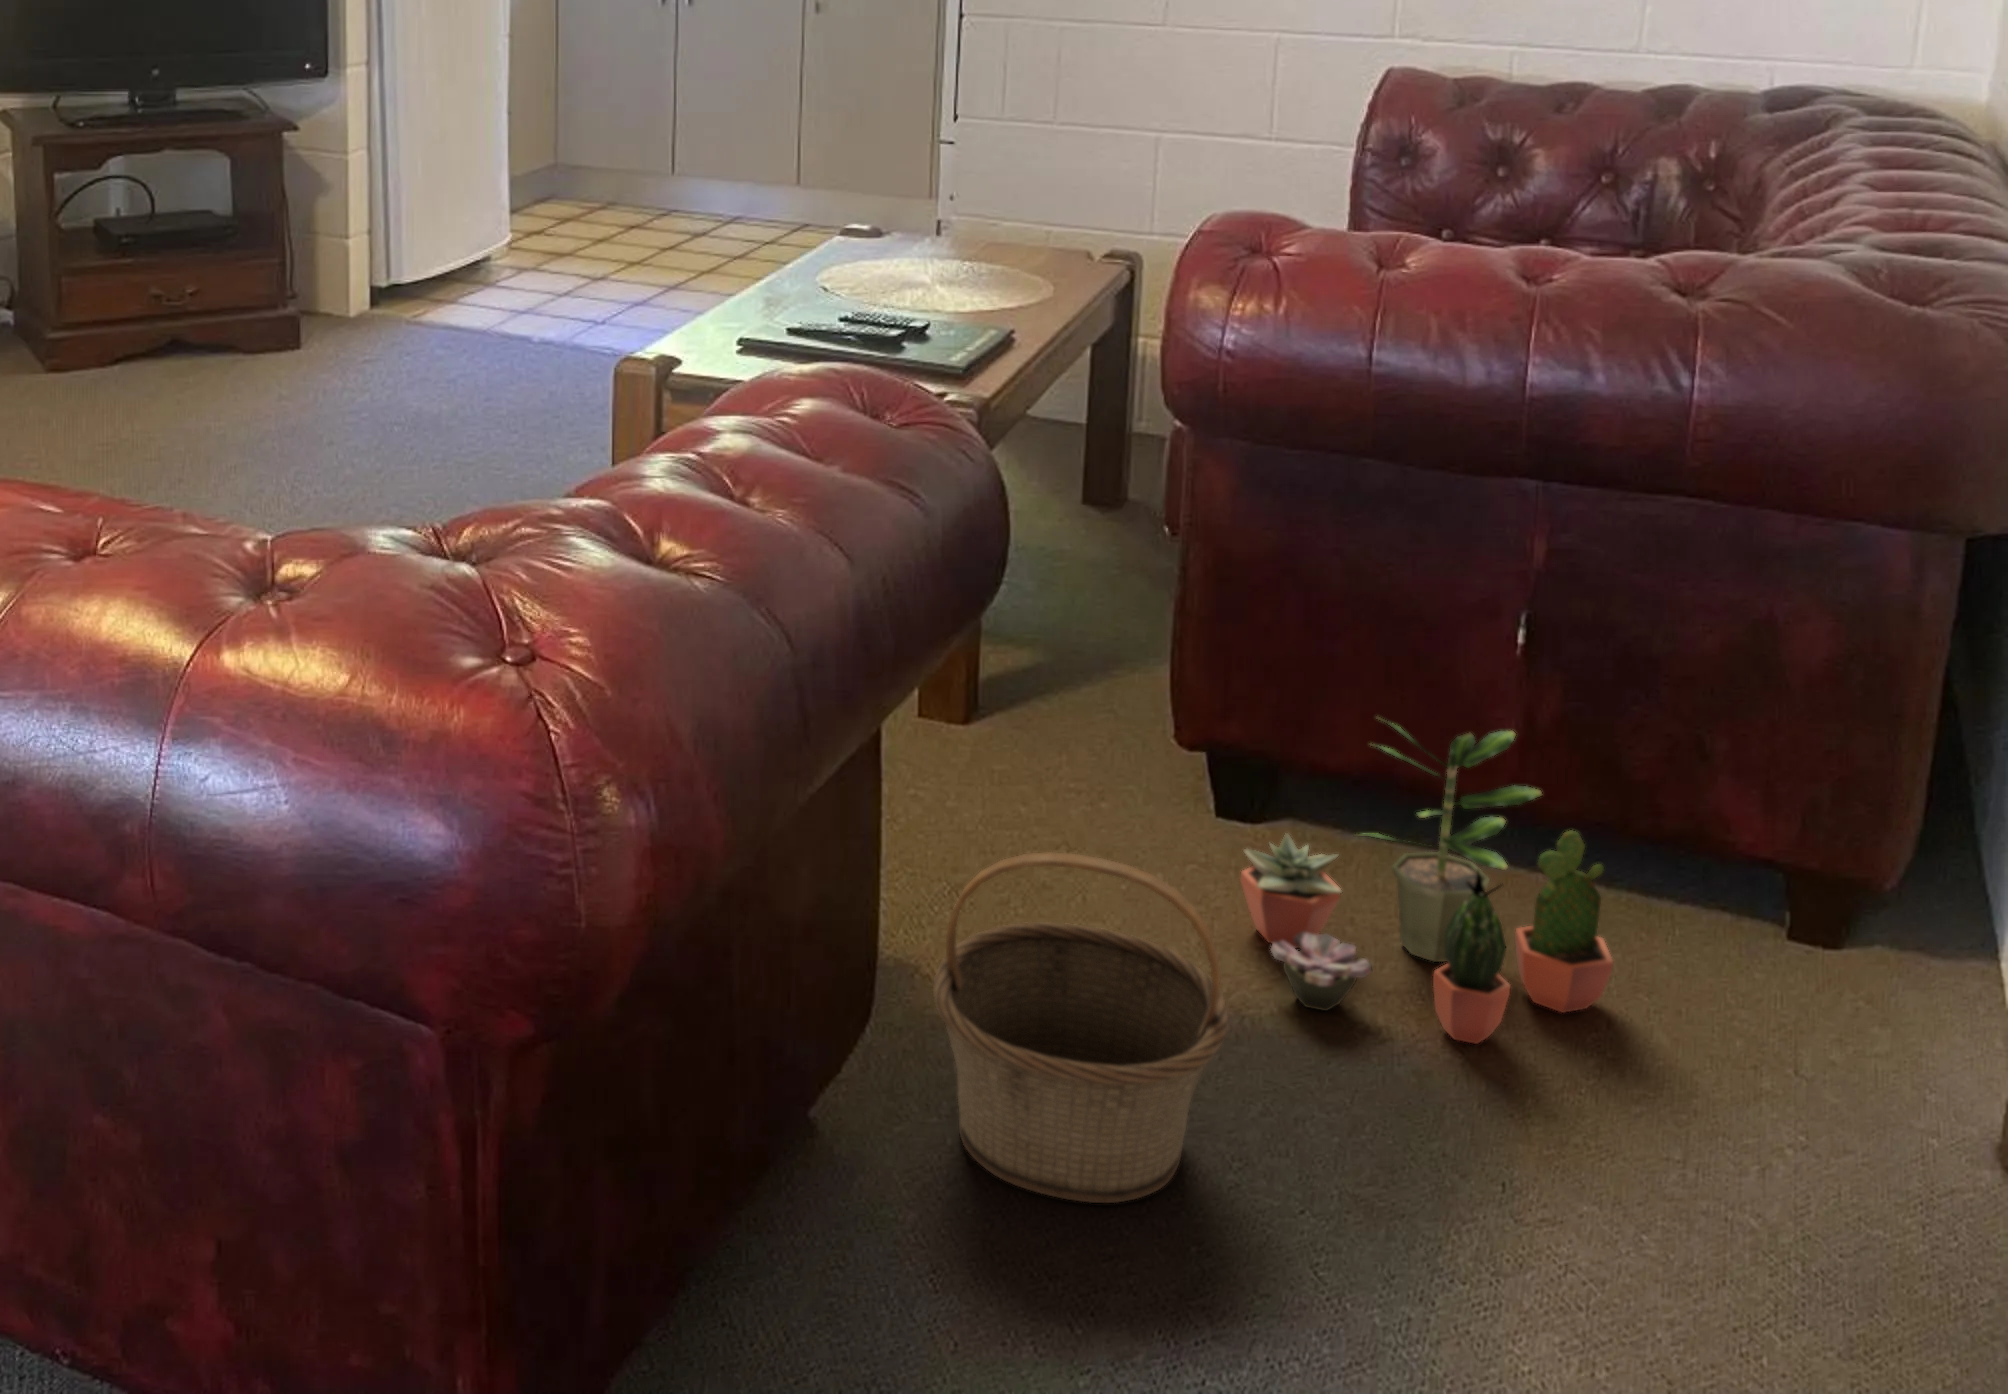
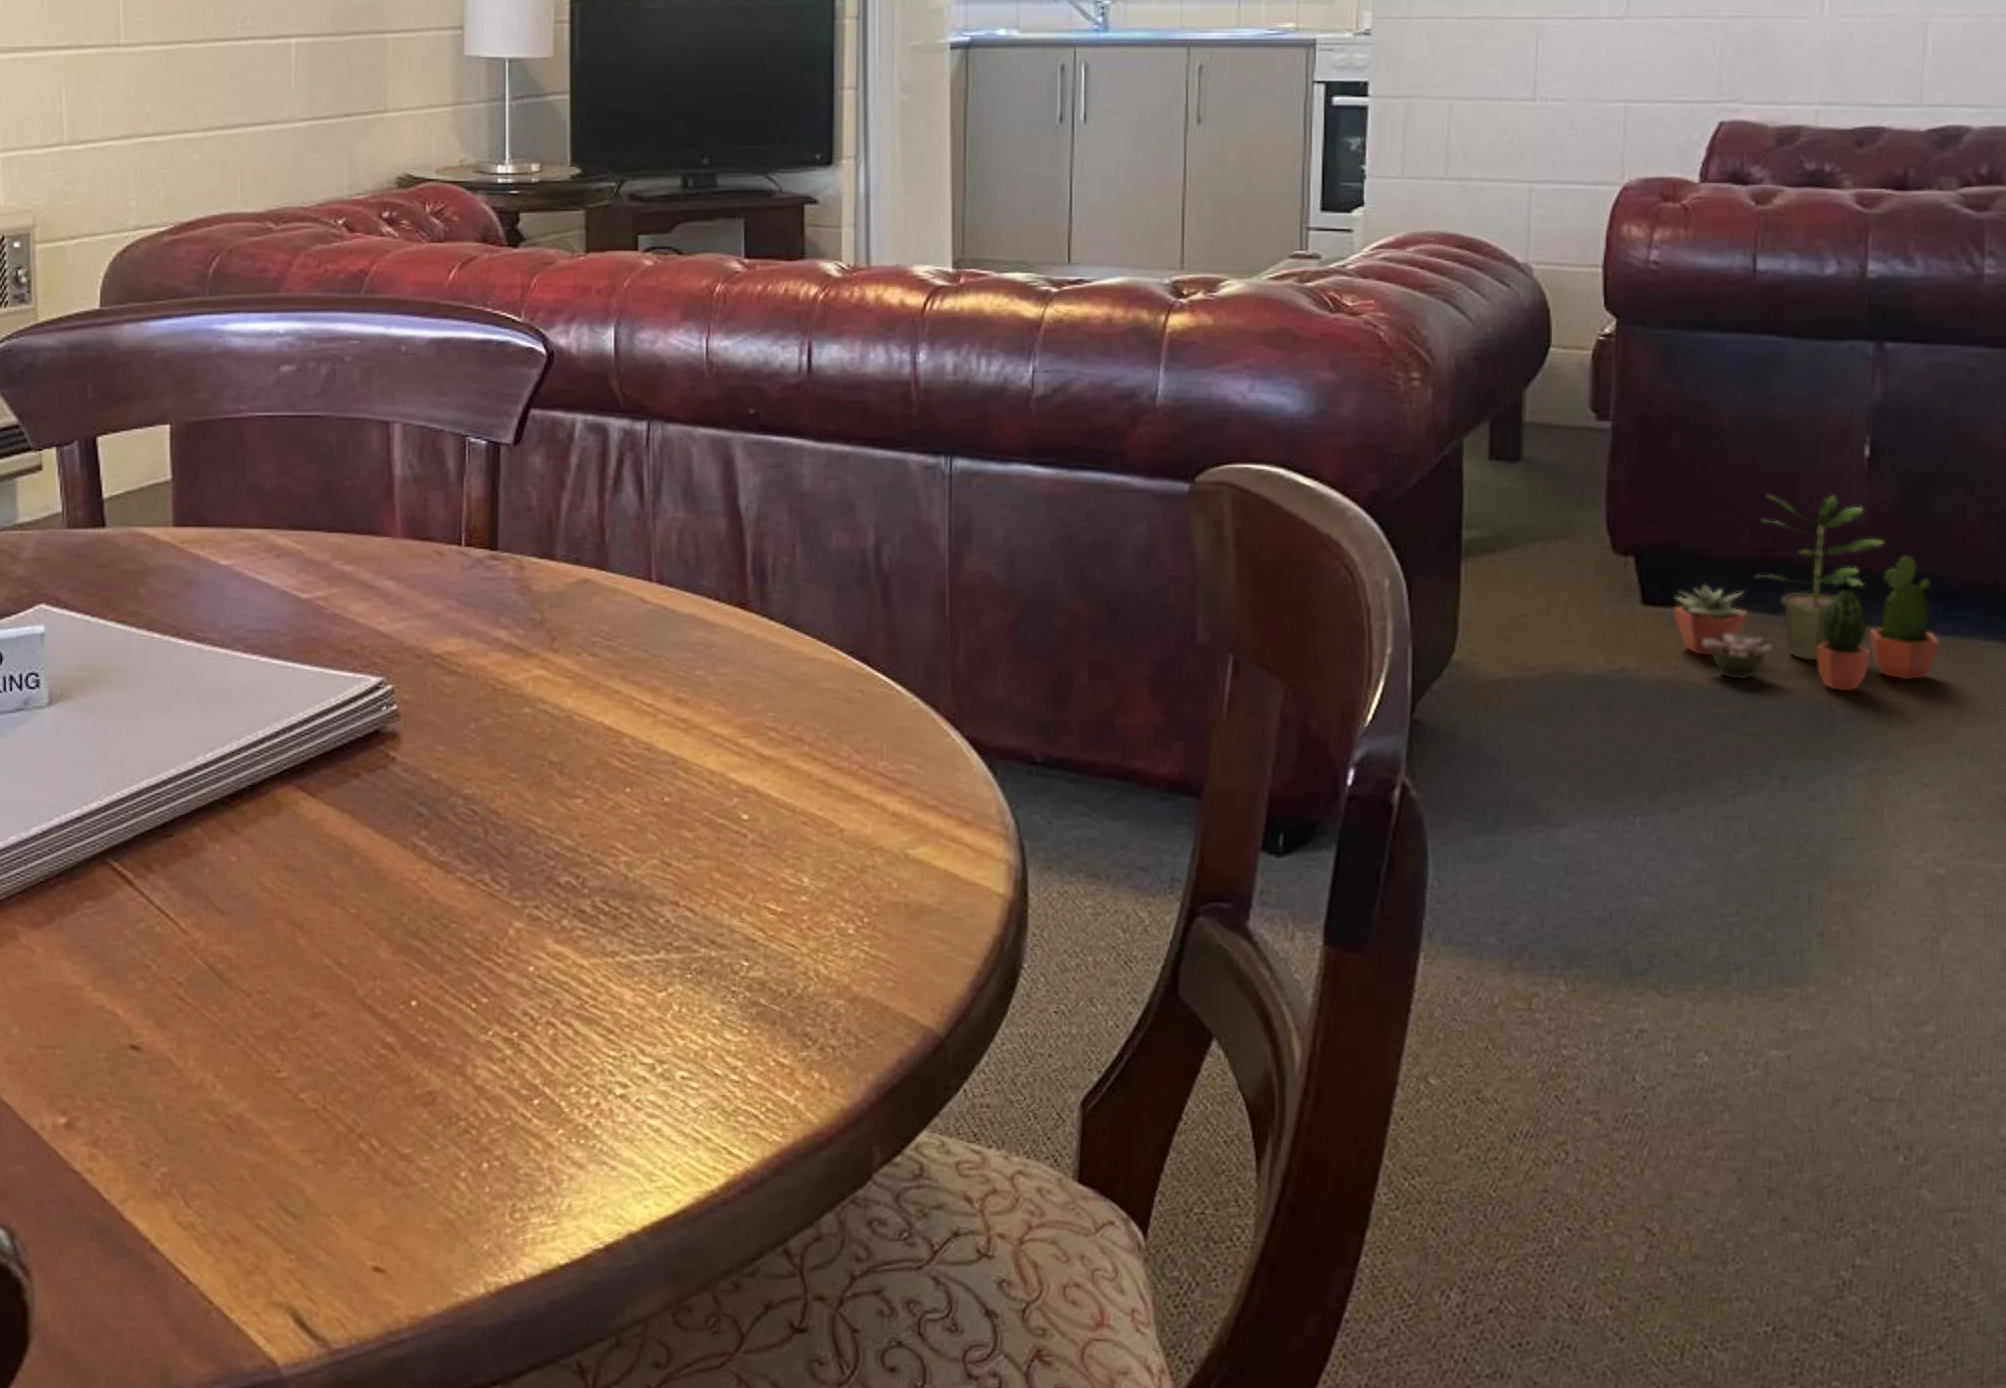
basket: present [933,852,1228,1203] -> none [1497,537,1692,745]

